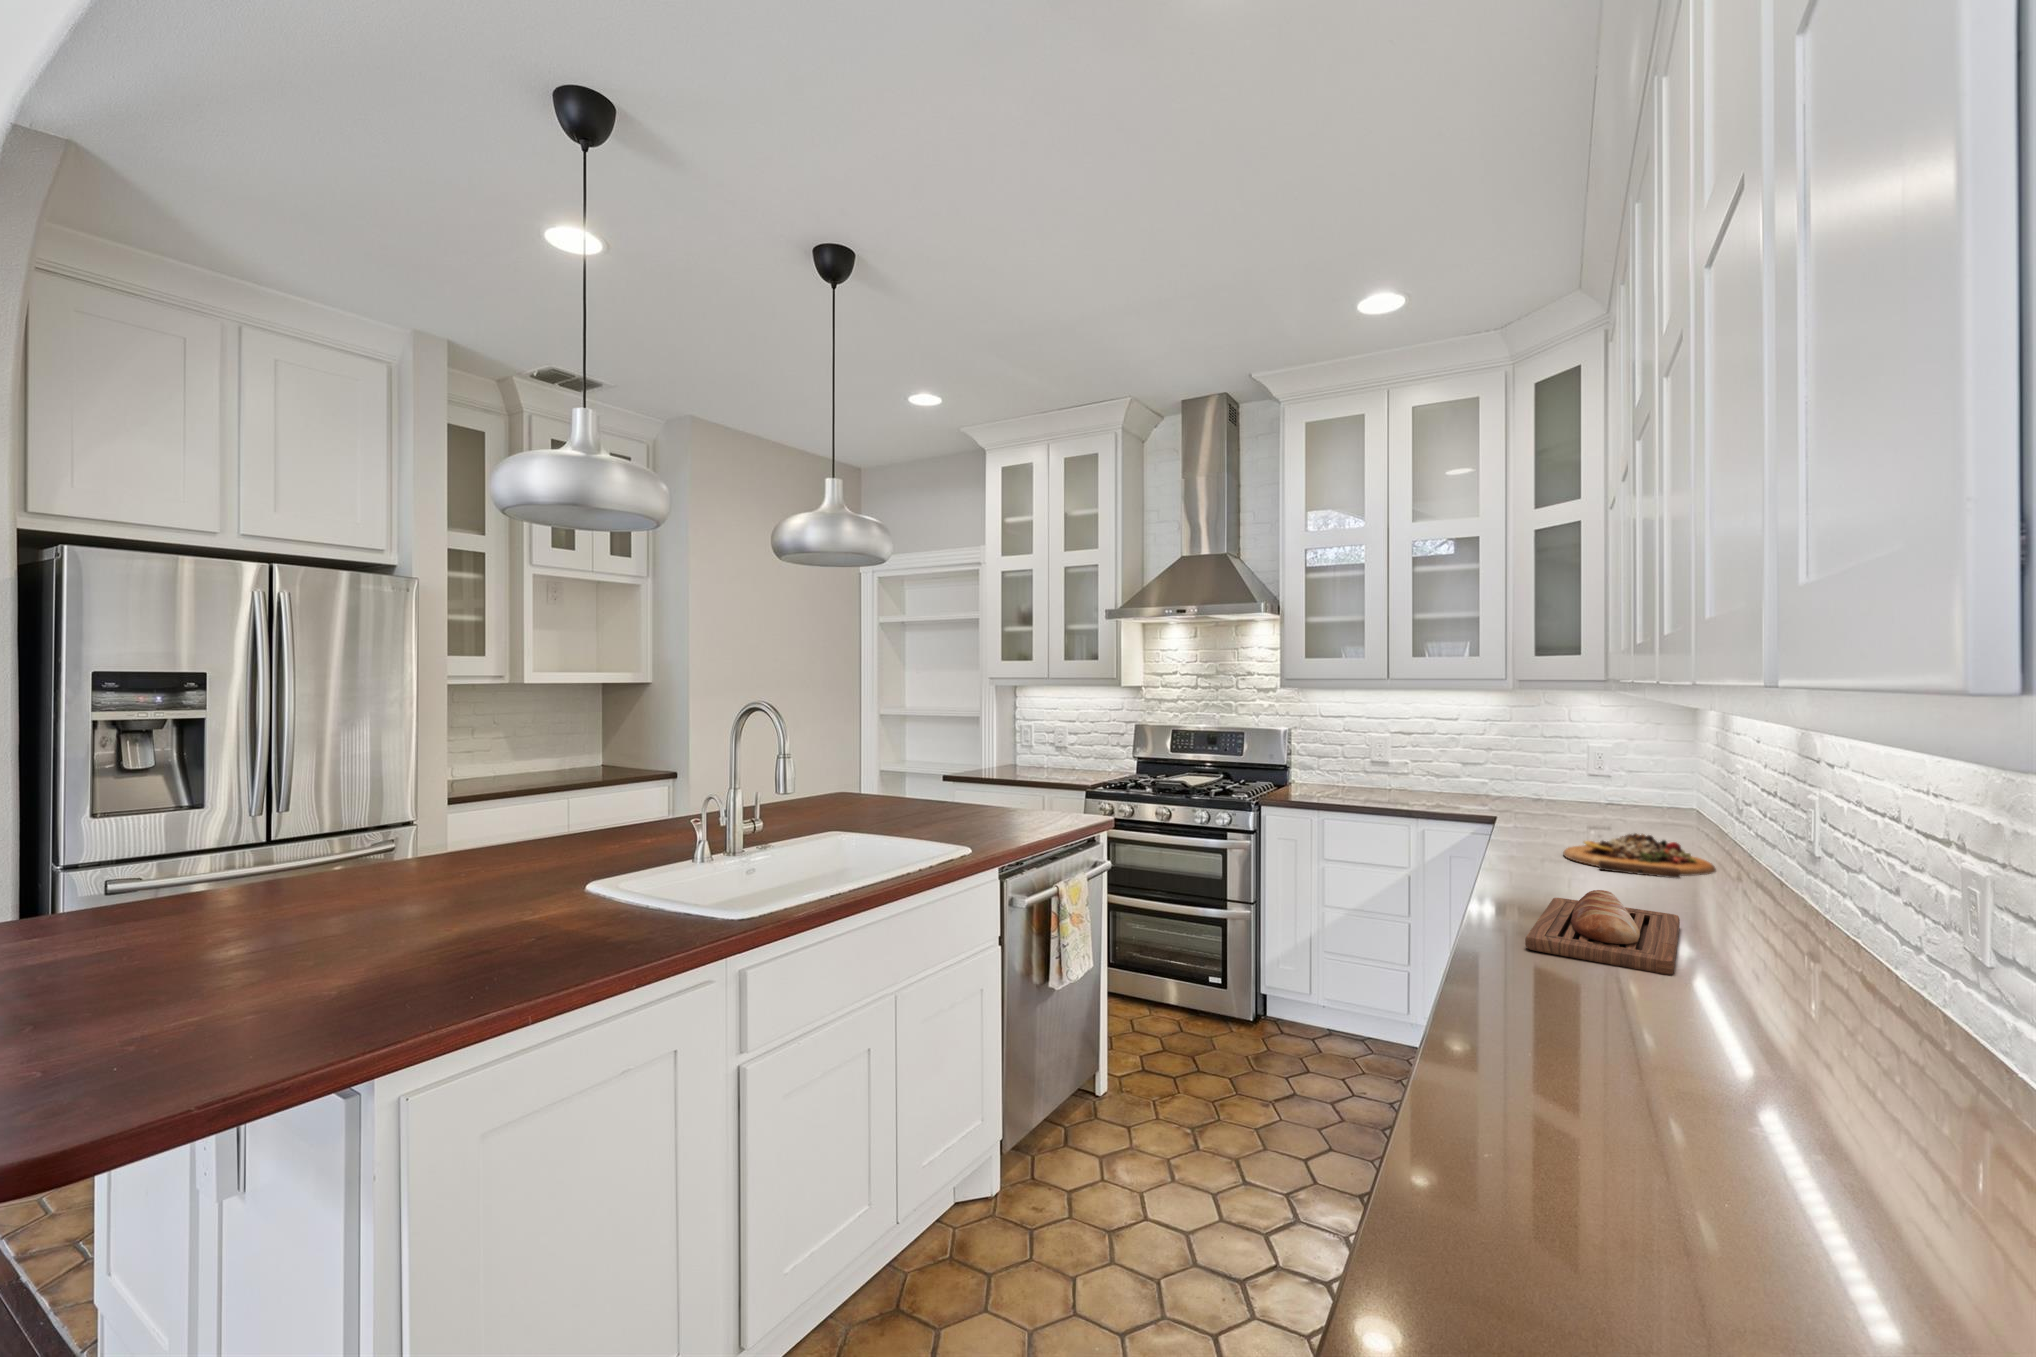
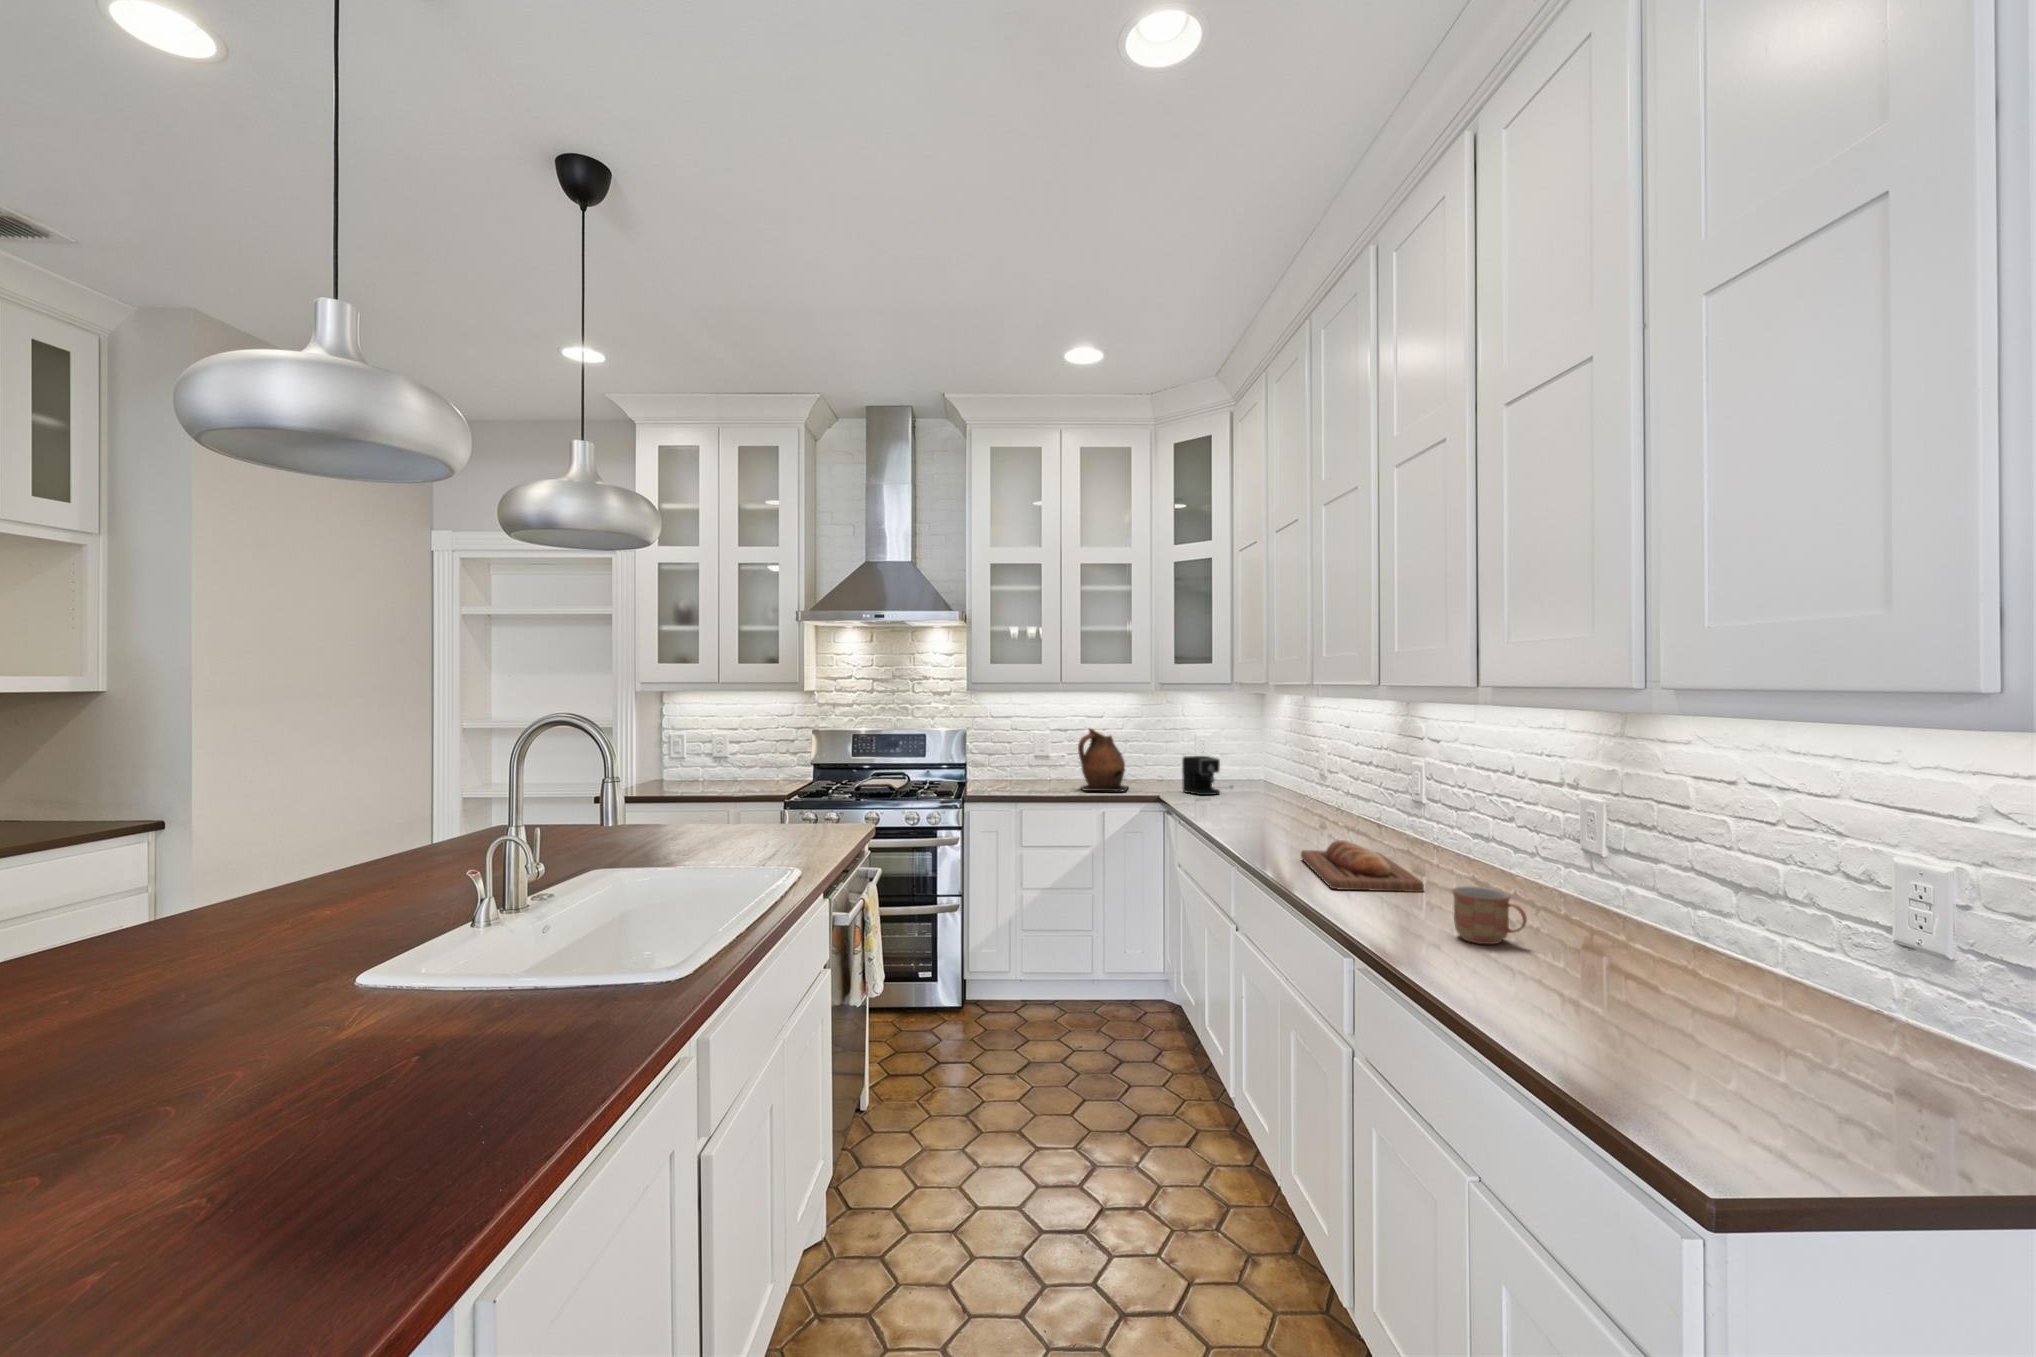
ceramic pitcher: none [1405,732,1478,810] -> present [1078,729,1128,792]
coffee maker: none [1542,772,1628,823] -> present [1182,756,1220,795]
cutting board: present [1563,833,1716,879] -> none [1241,798,1338,829]
mug: none [1593,967,1699,1058] -> present [1452,886,1527,944]

